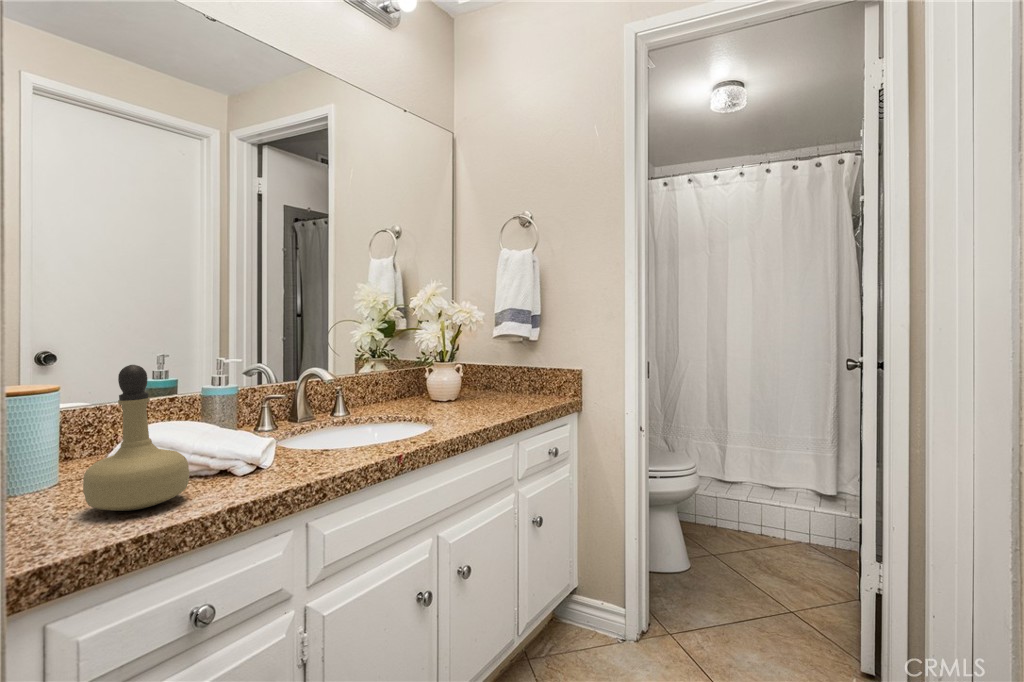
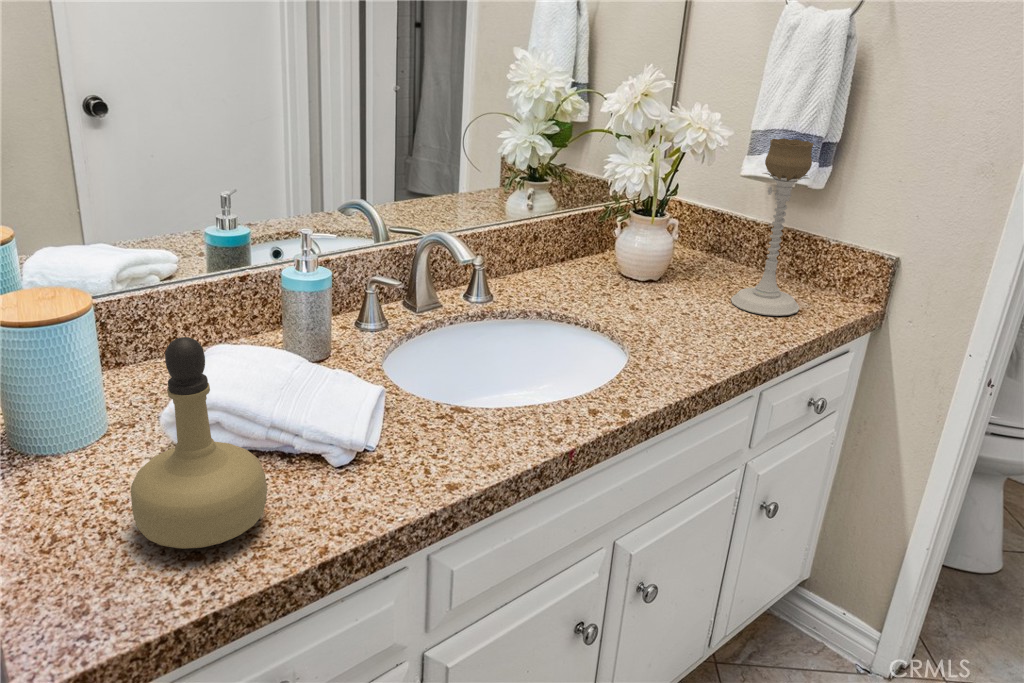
candle holder: none [493,309,532,405] -> present [731,138,814,316]

